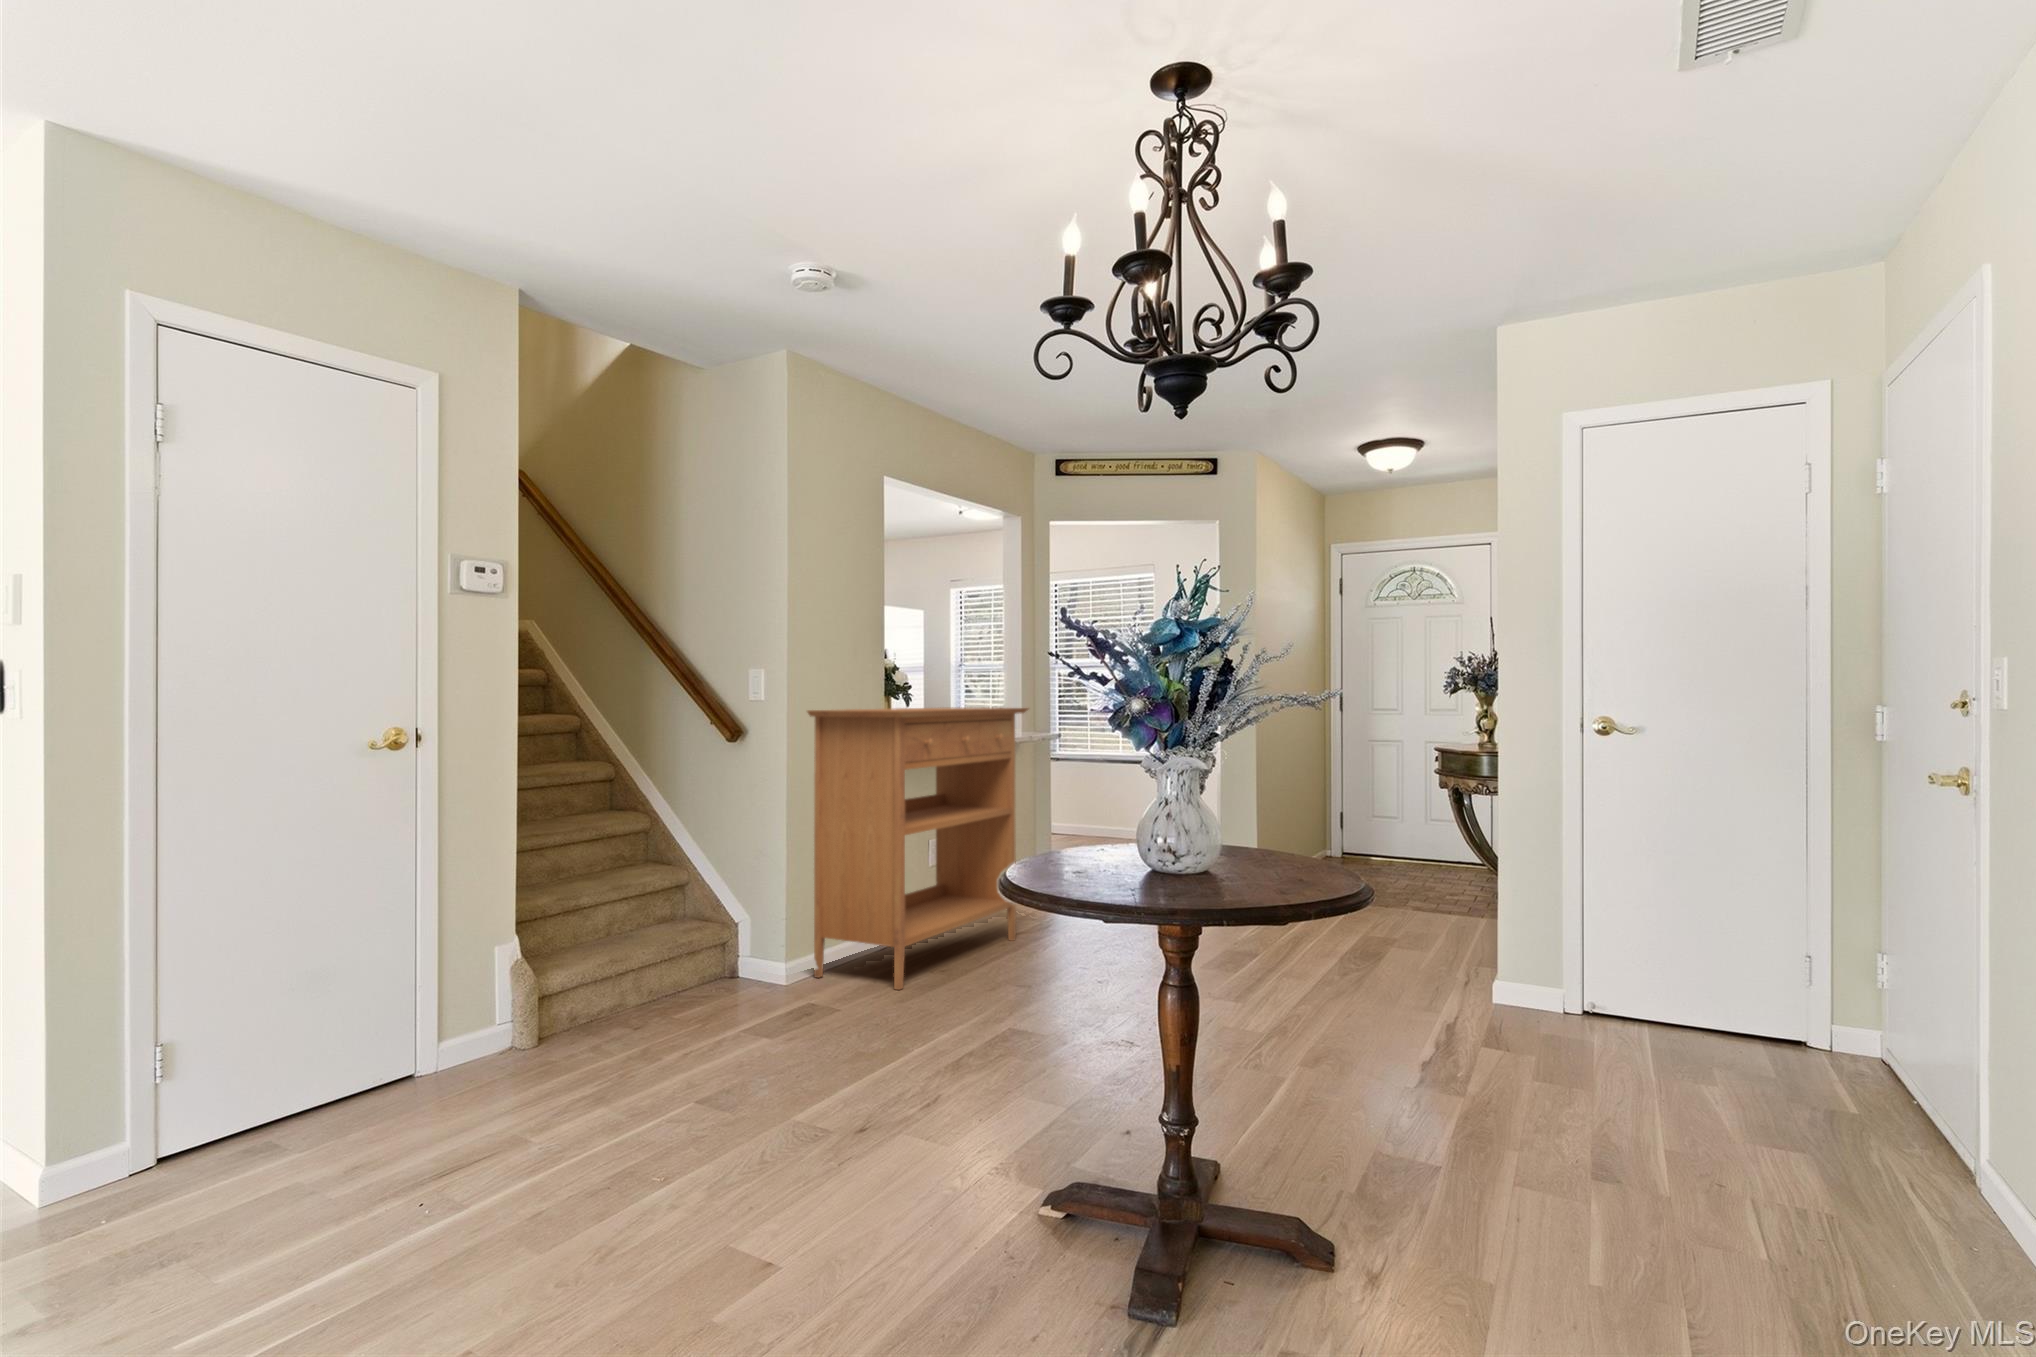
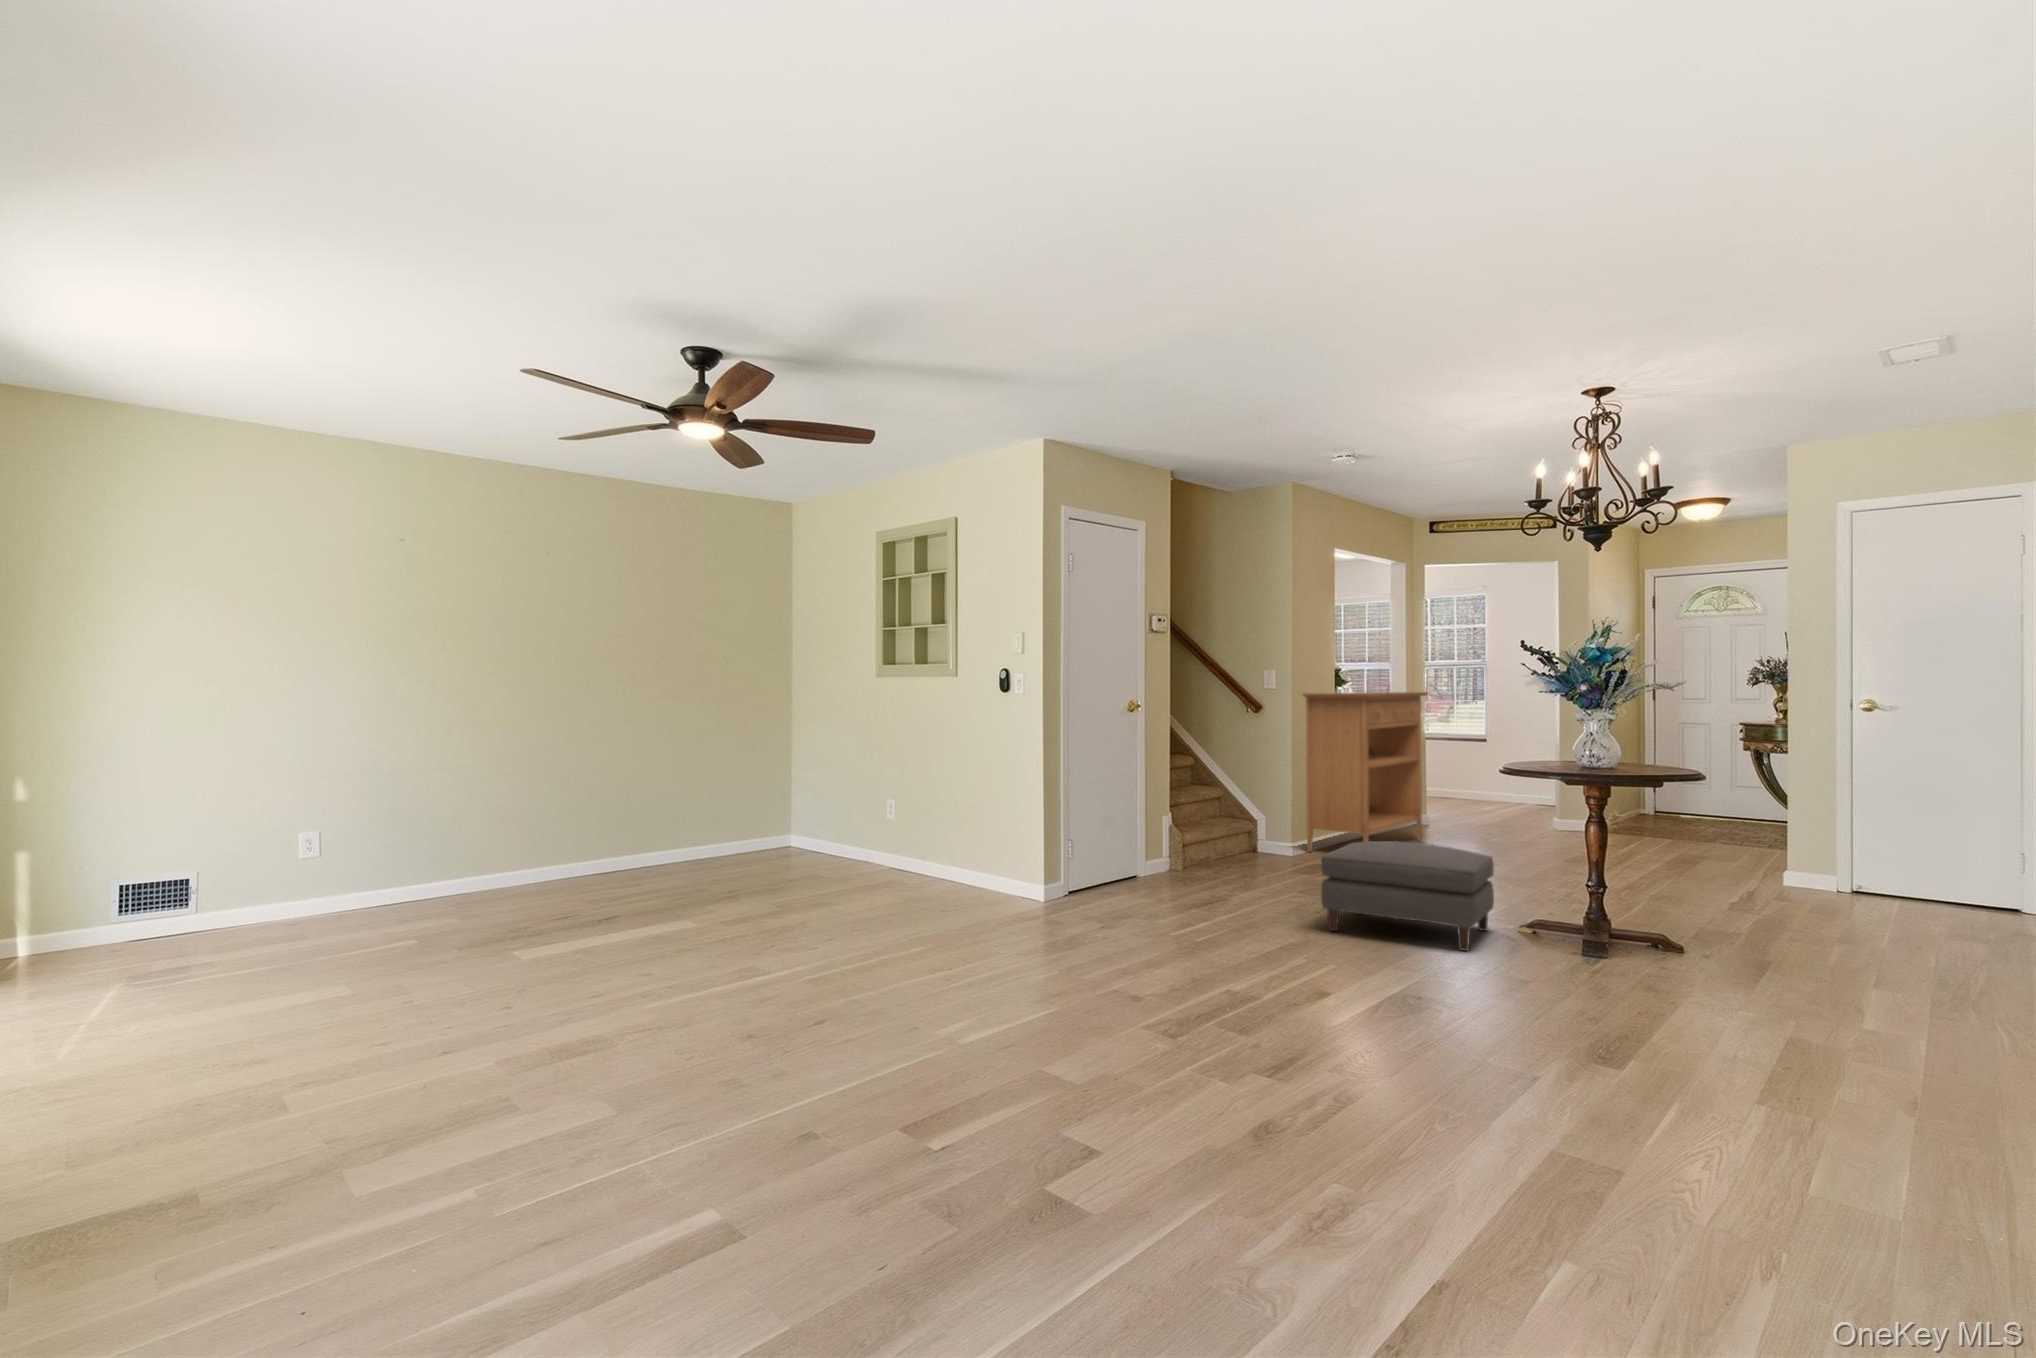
ottoman: none [621,1021,995,1310] -> present [1321,841,1494,951]

